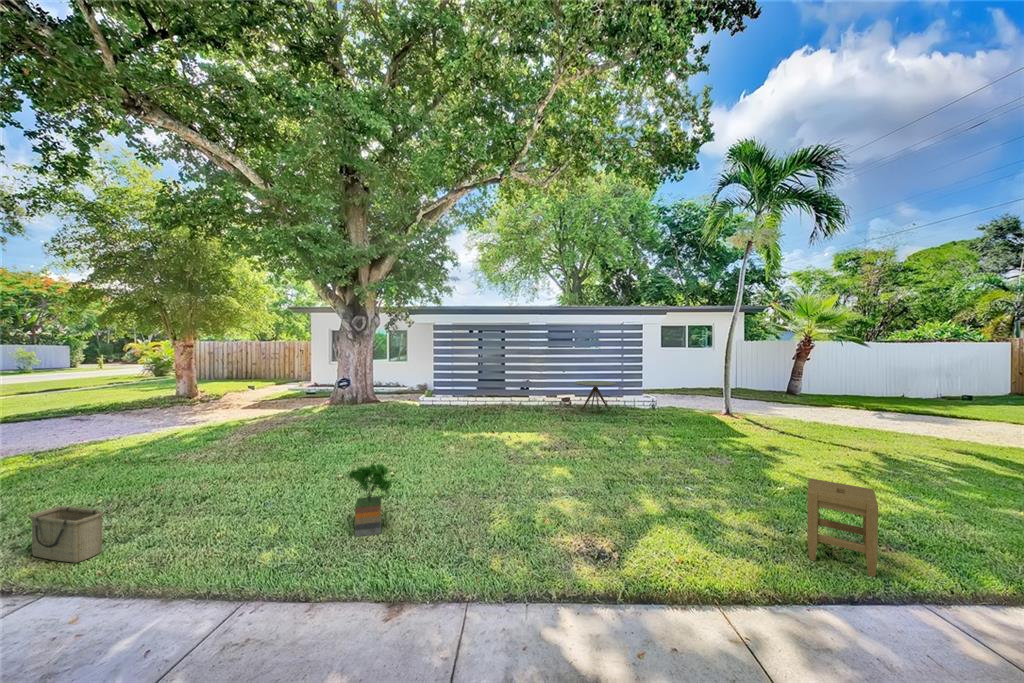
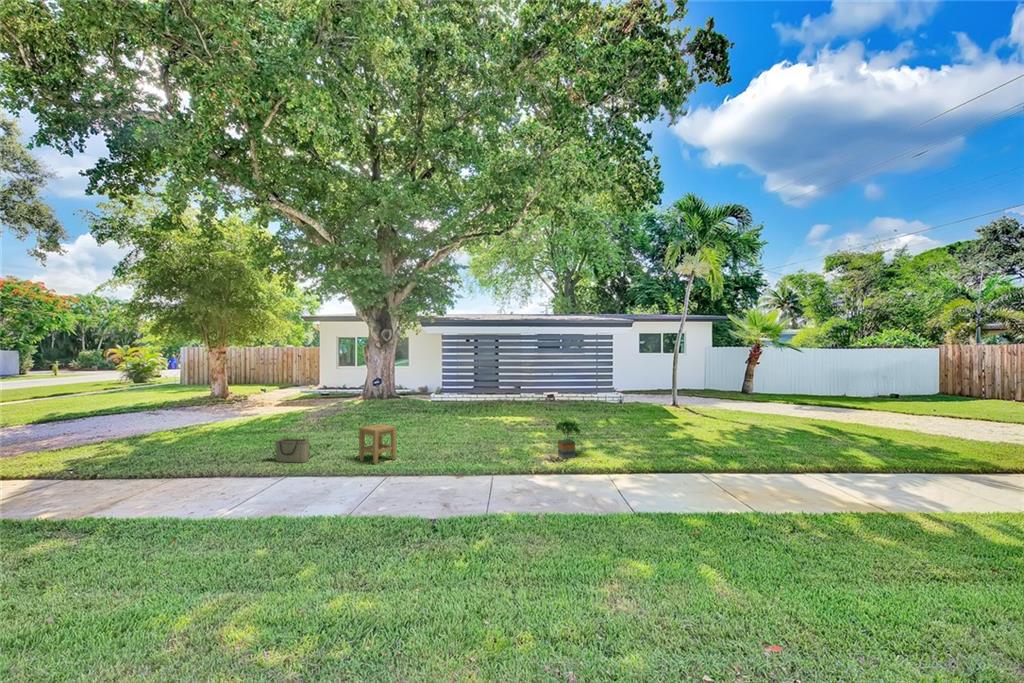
round table: present [575,381,617,414] -> none [557,381,591,407]
potted tree: present [348,464,392,537] -> present [555,421,580,458]
stool: present [807,478,878,577] -> present [359,424,396,464]

